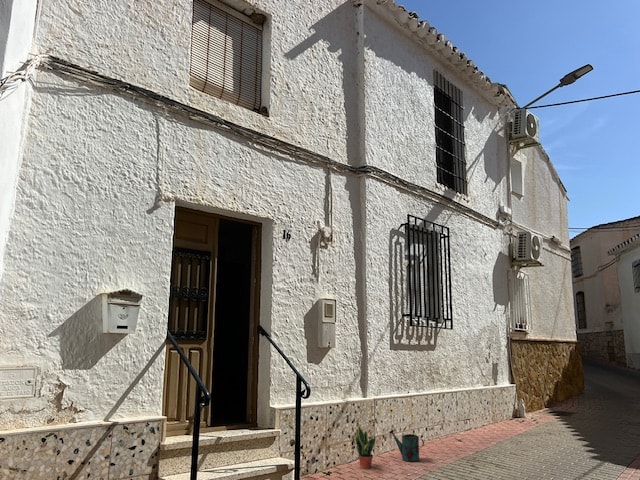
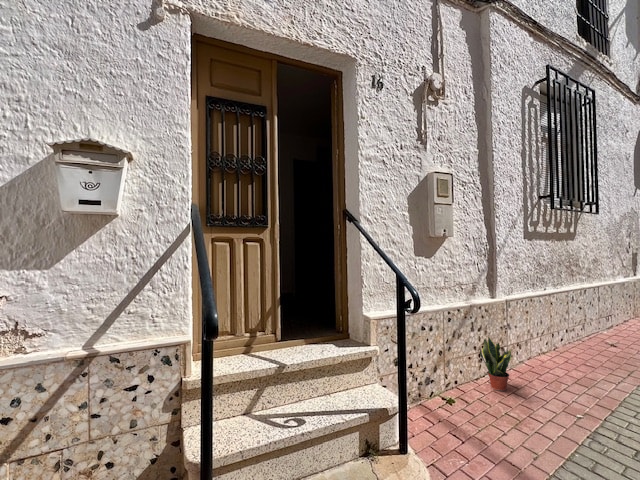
watering can: present [389,430,424,461] -> none [525,337,581,381]

